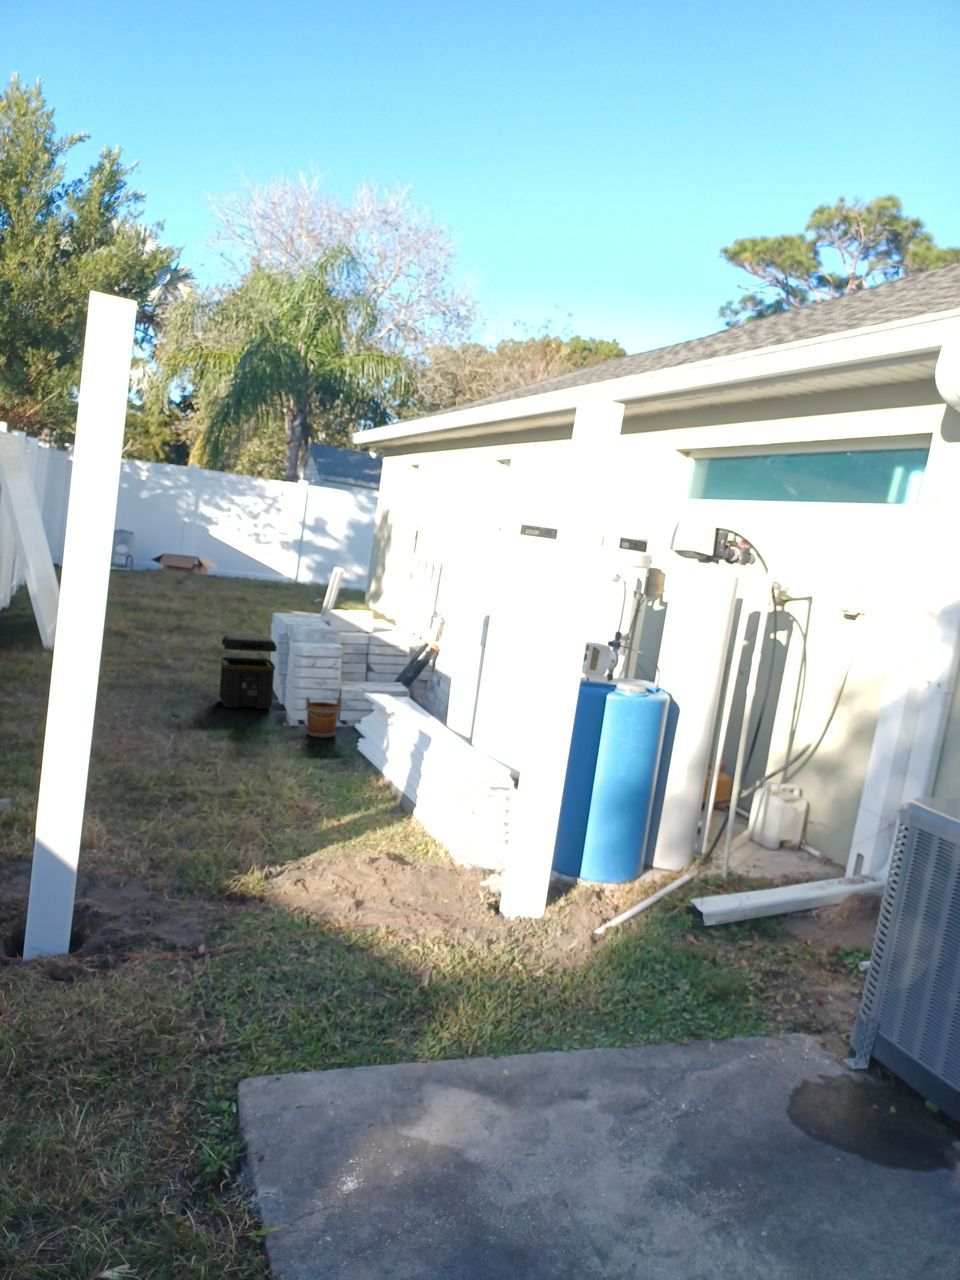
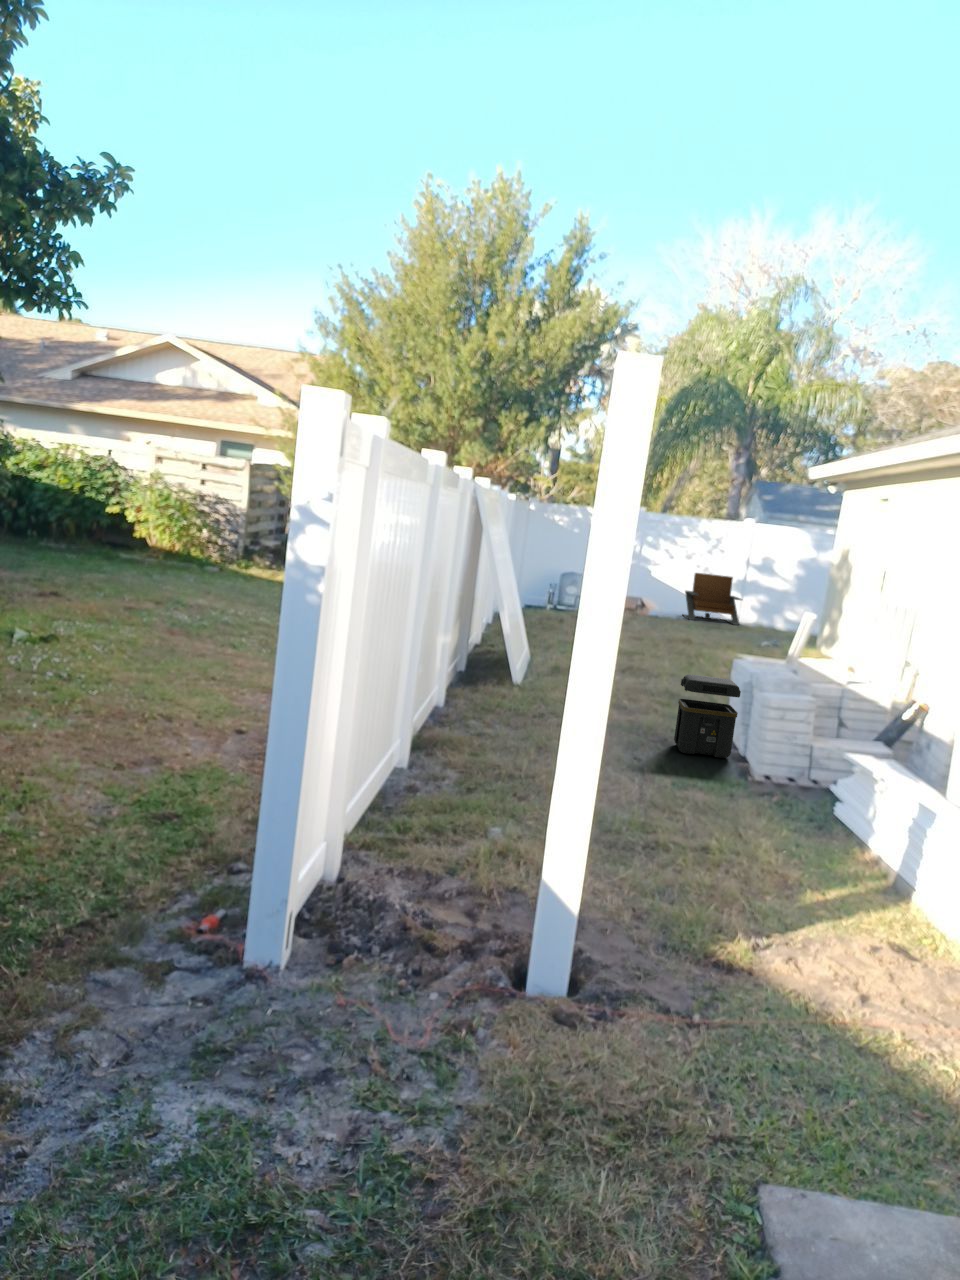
lounge chair: none [247,537,302,585] -> present [683,573,742,625]
bucket: present [306,697,341,738] -> none [773,750,815,798]

